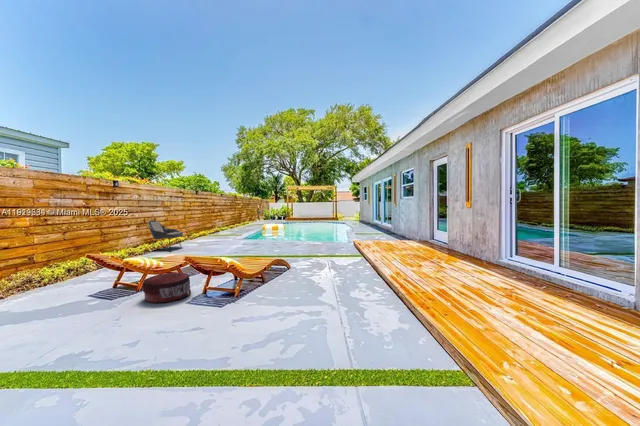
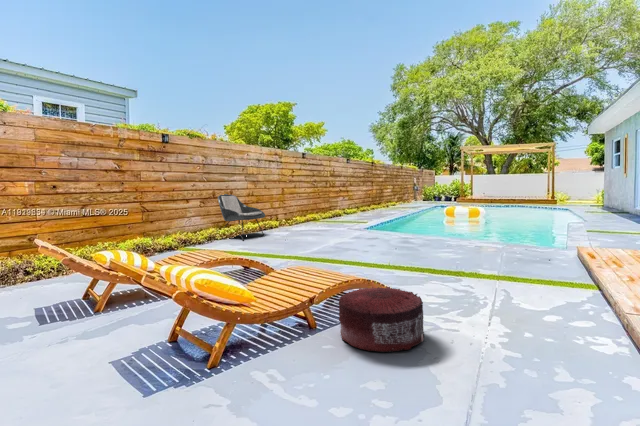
pouf: present [143,272,191,303] -> present [338,287,424,352]

